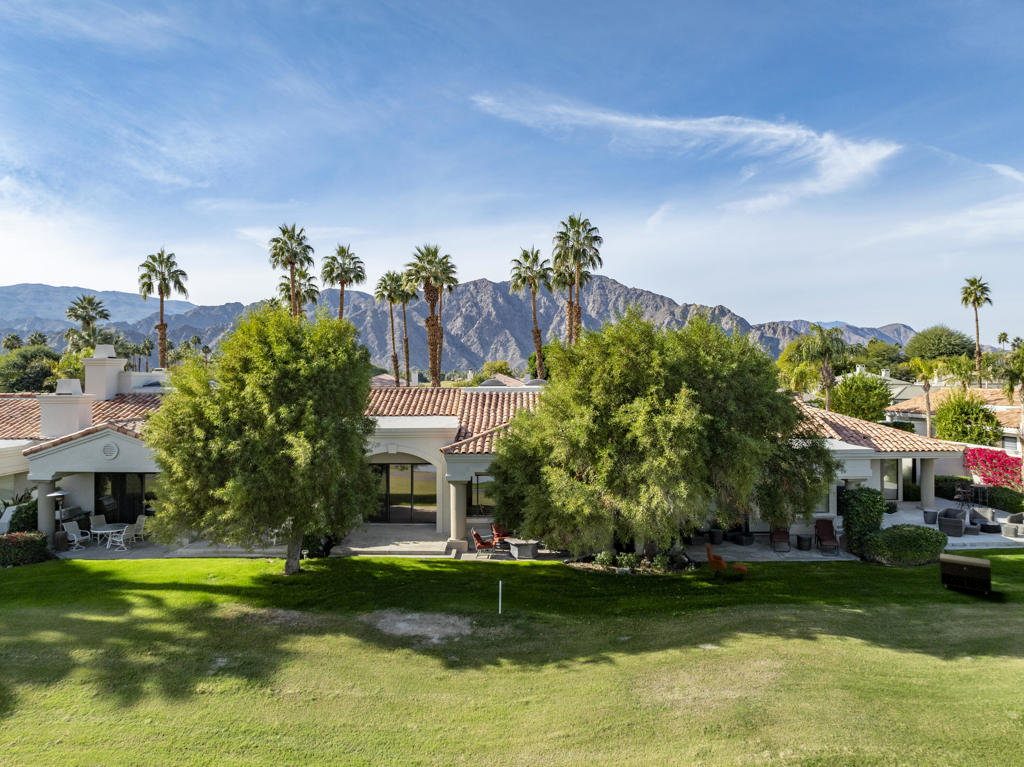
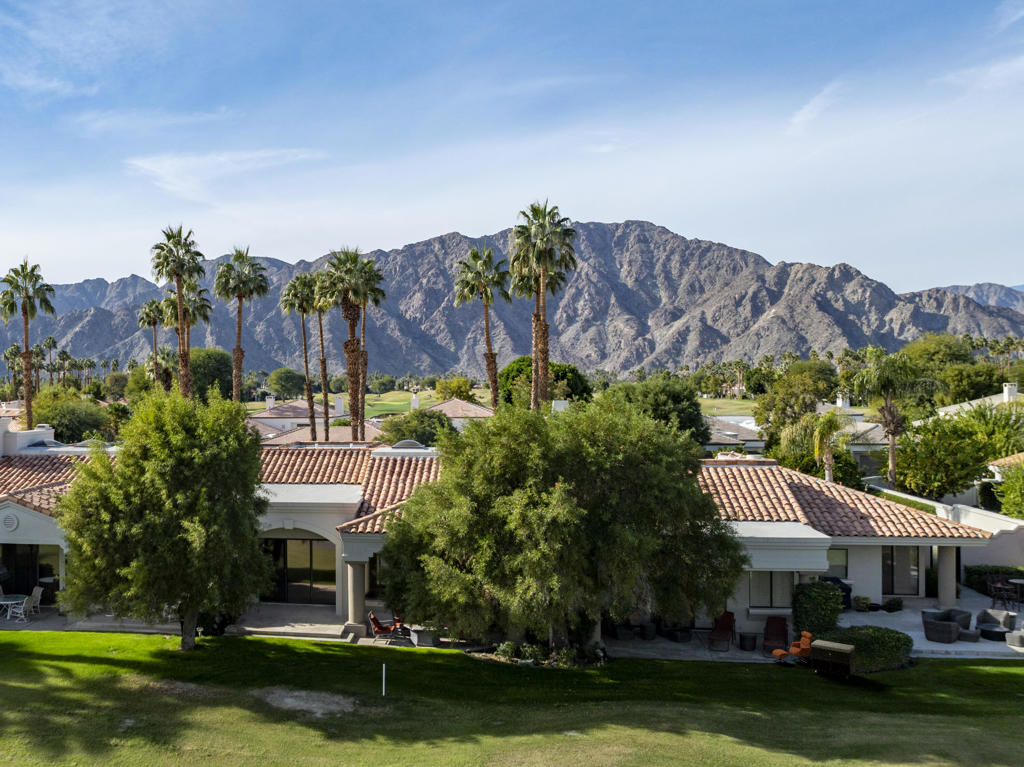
armchair: present [706,544,747,578] -> present [773,631,813,663]

